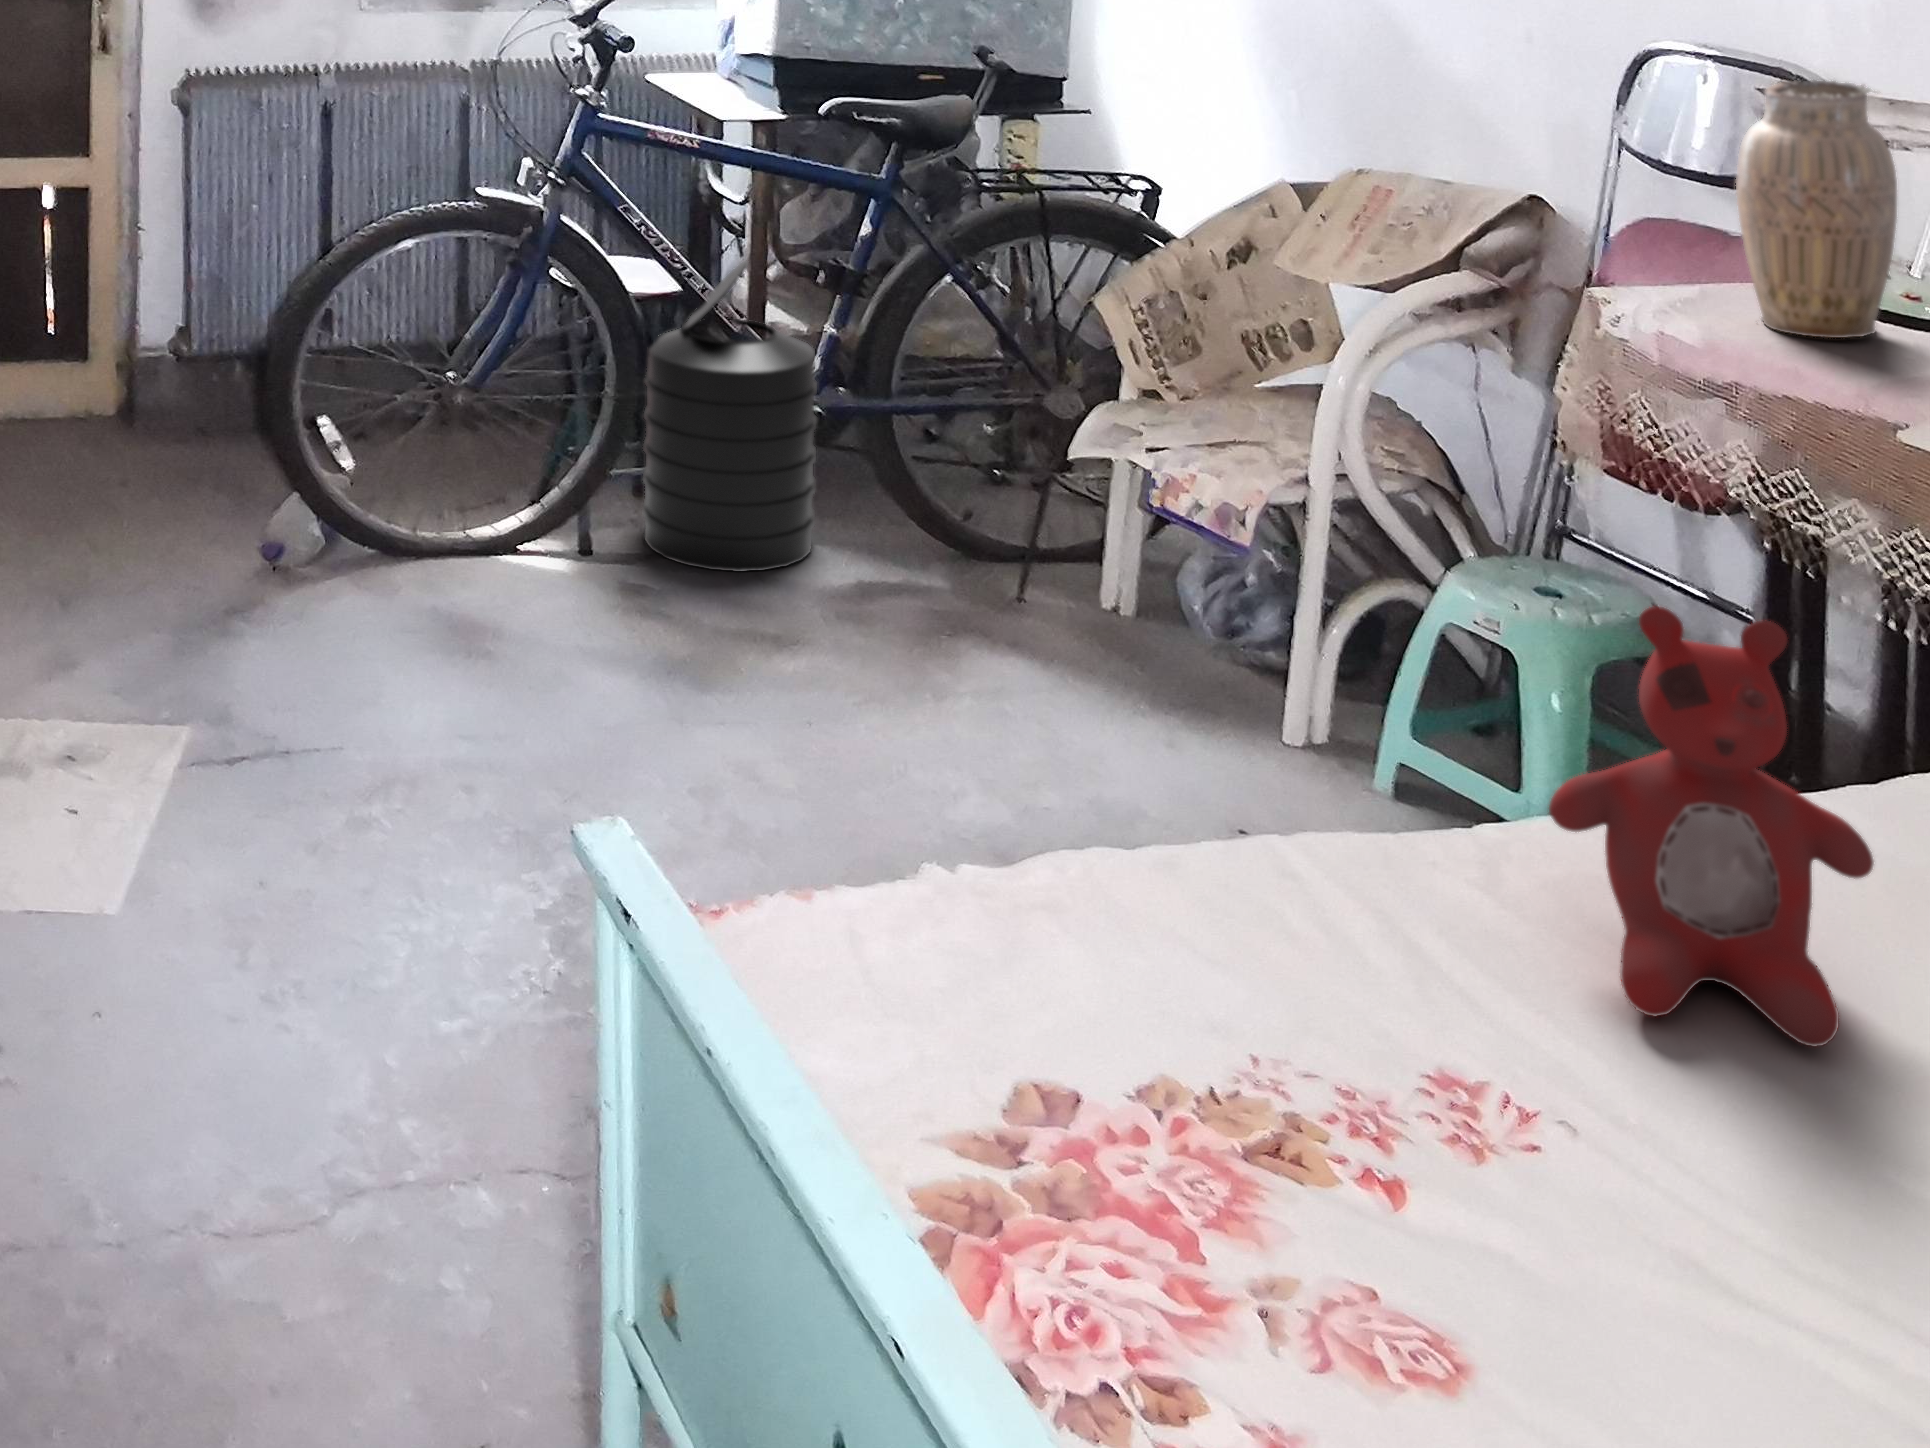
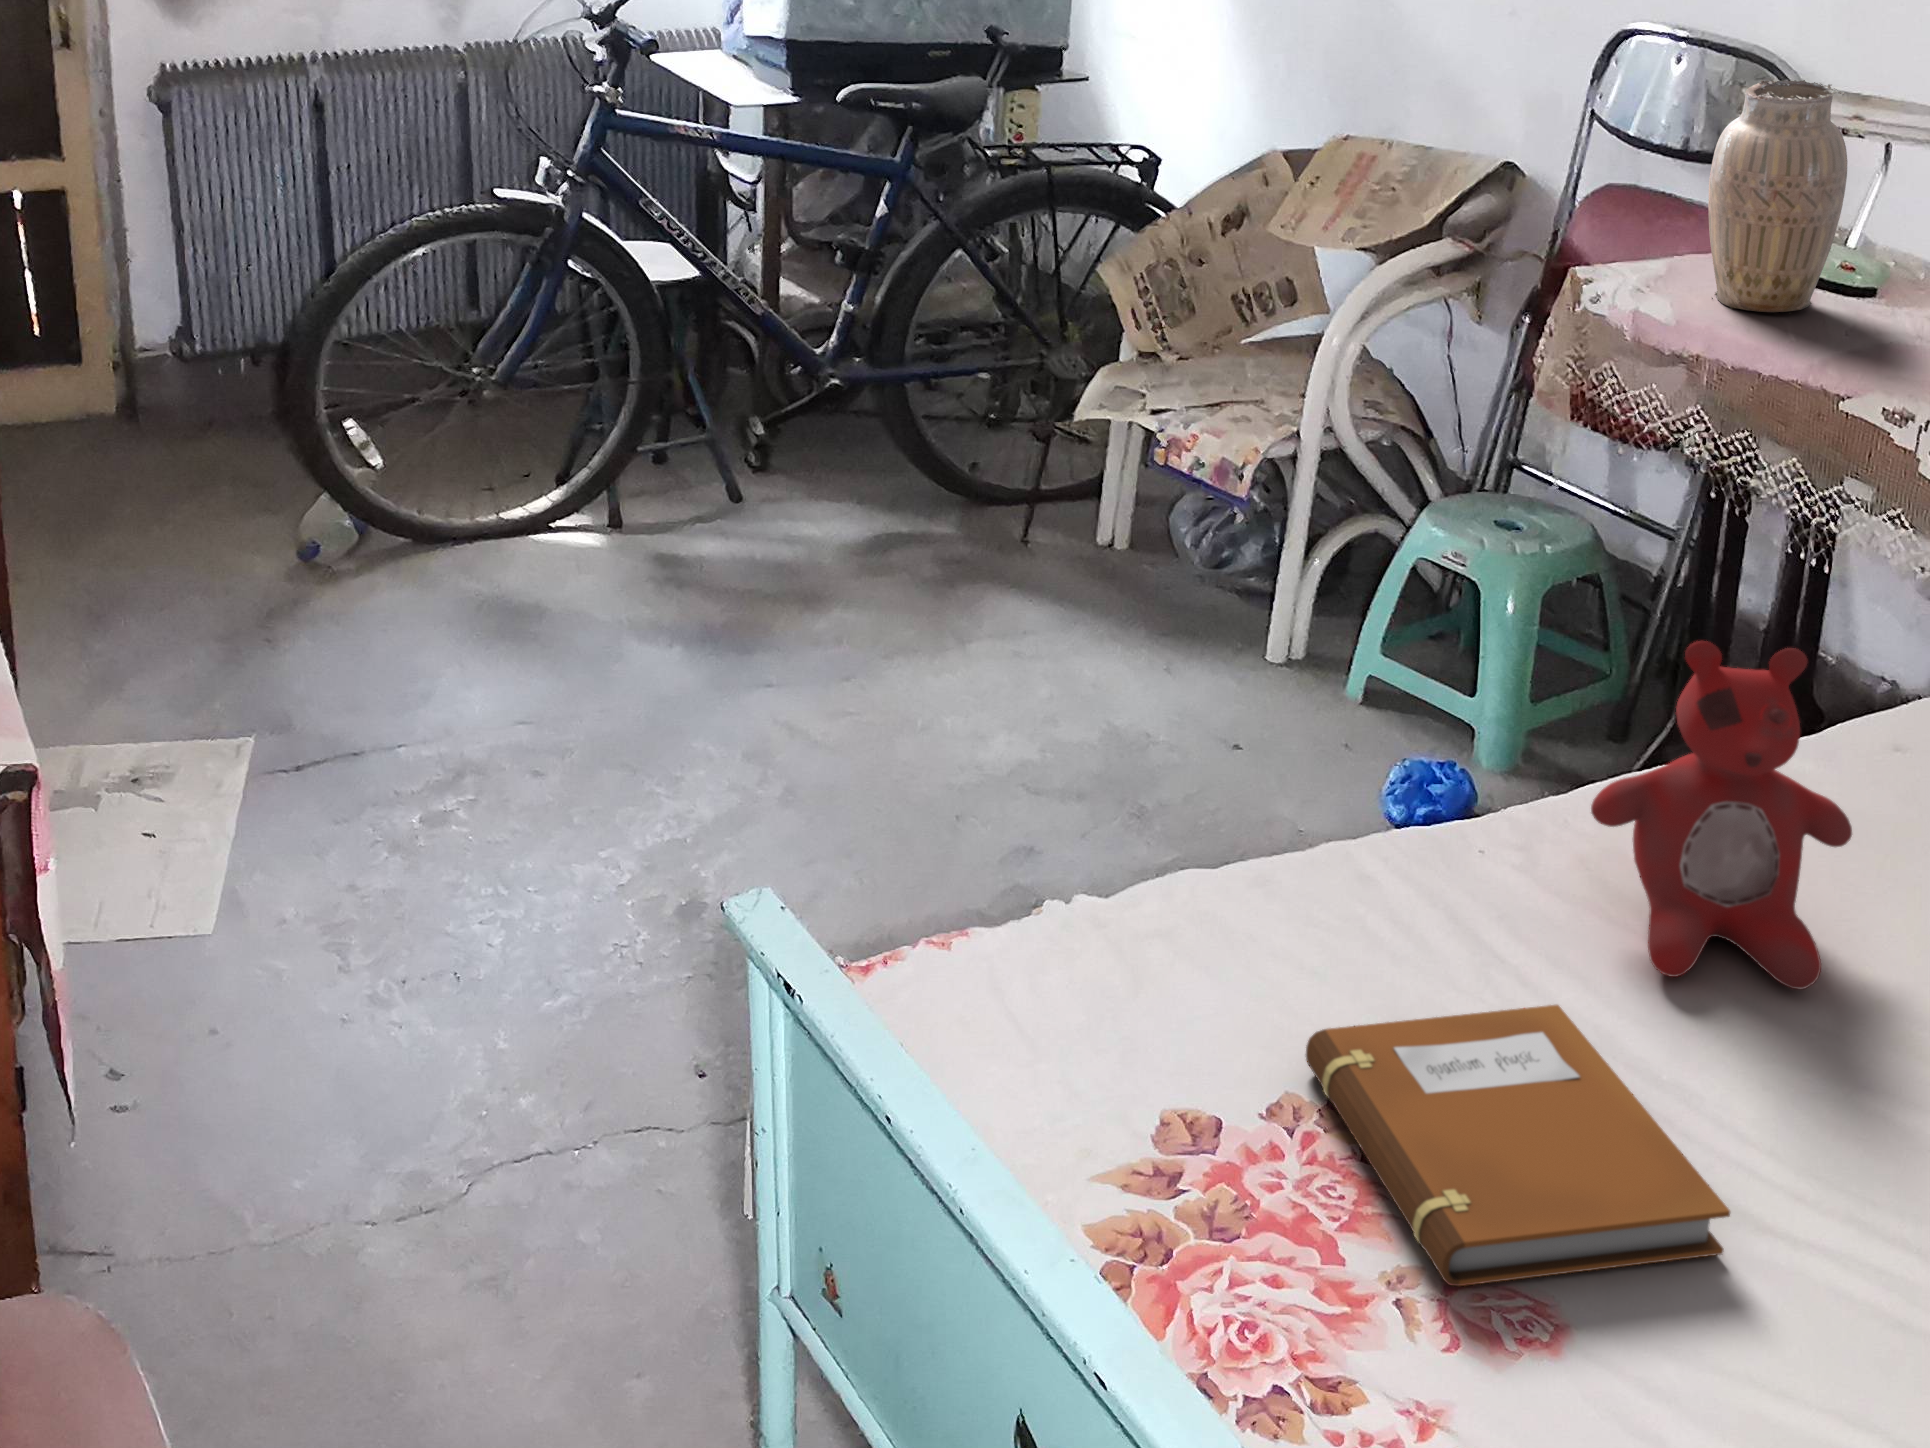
trash can: present [642,261,817,572] -> none [675,247,841,535]
notebook: none [1188,1011,1683,1319] -> present [1306,1005,1730,1286]

